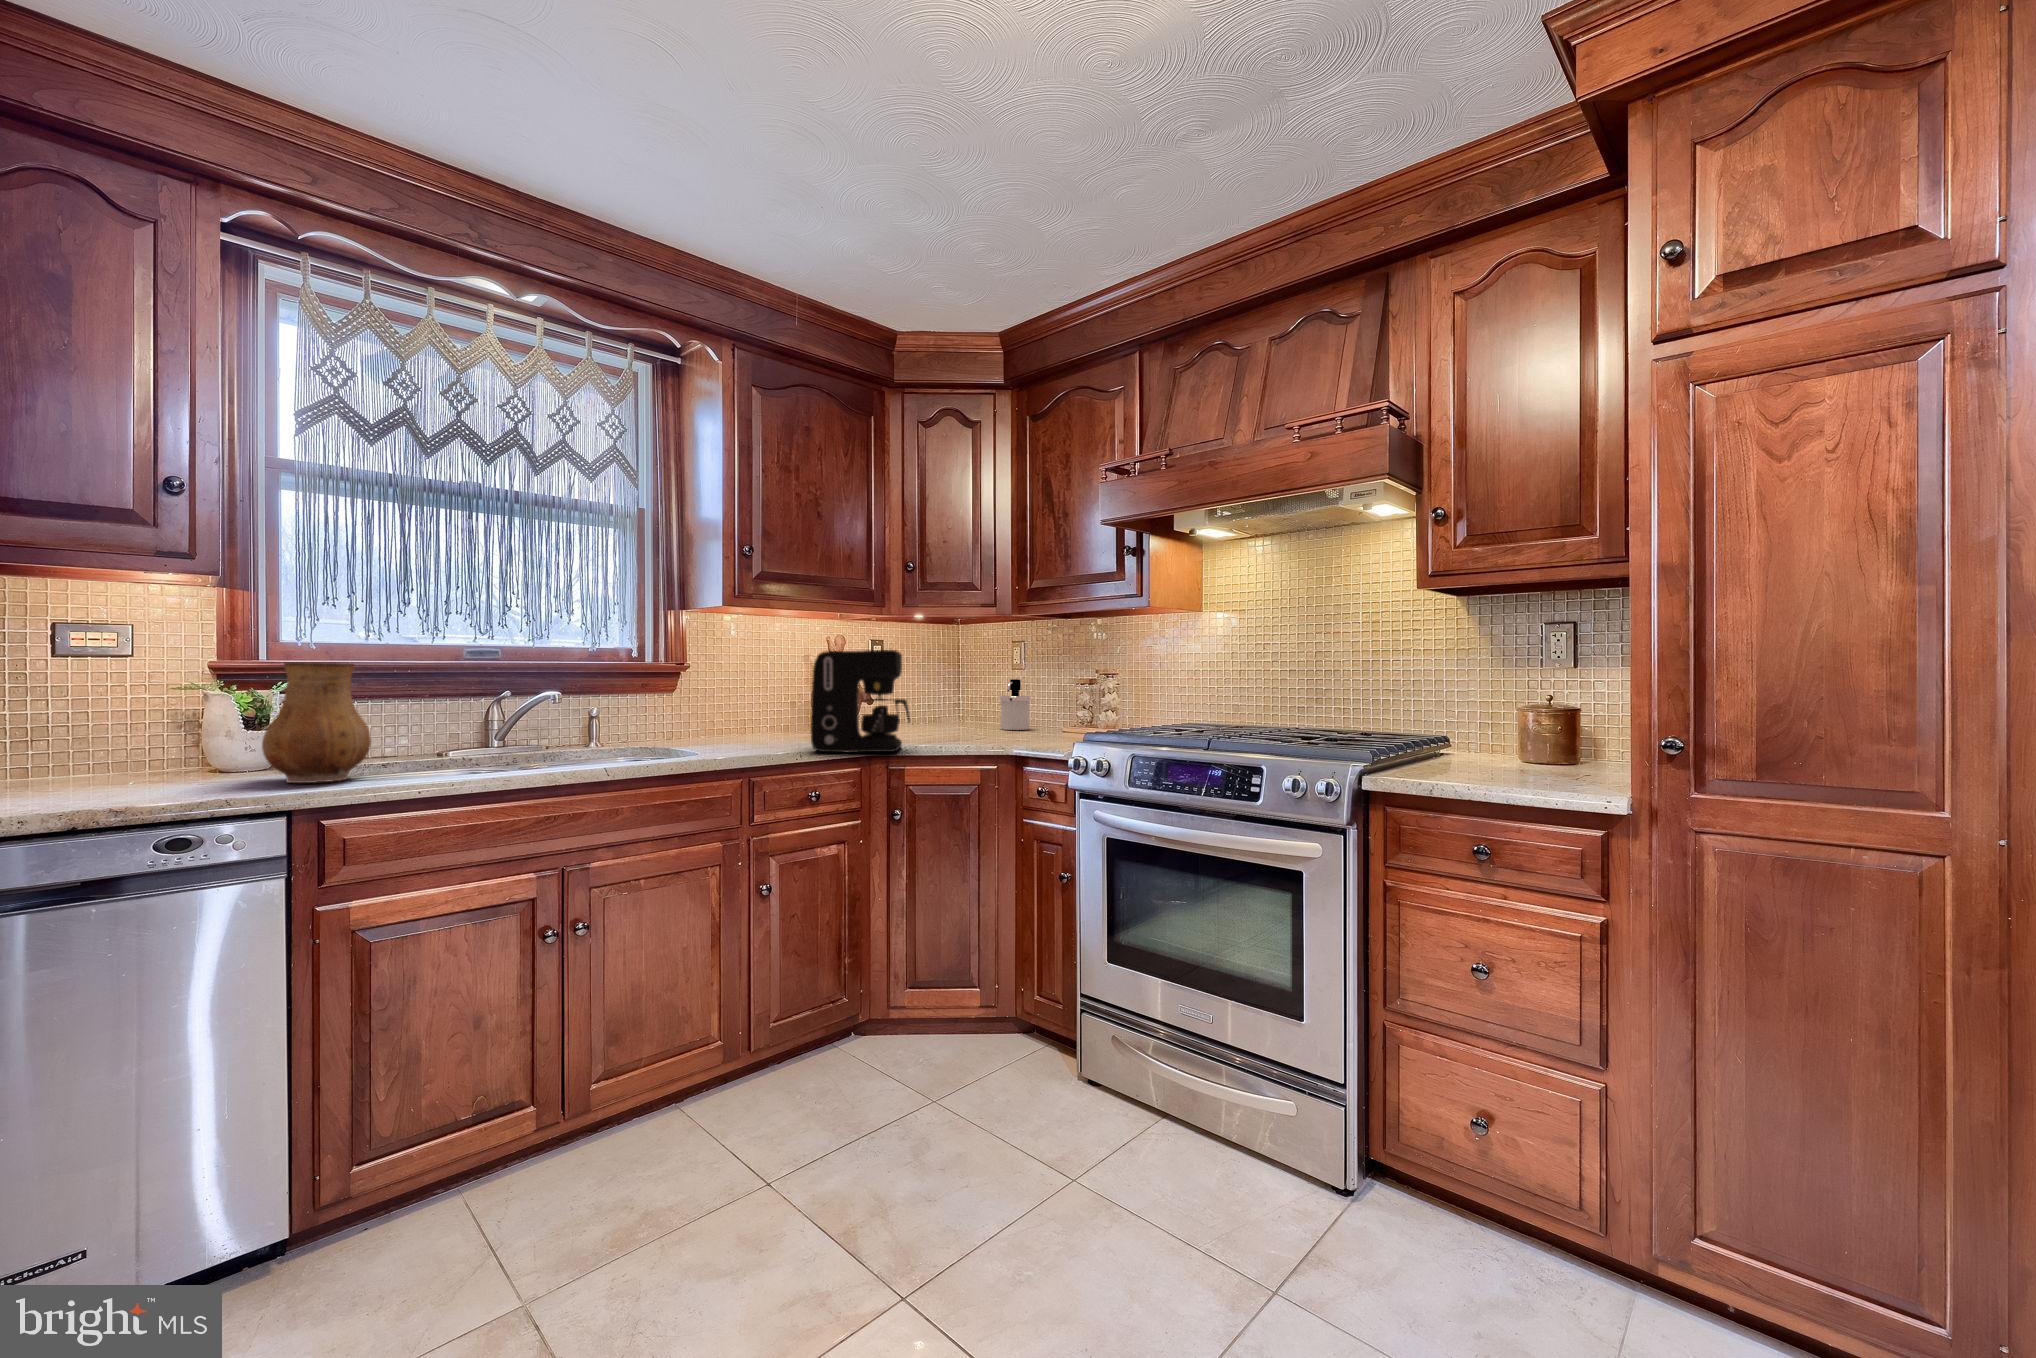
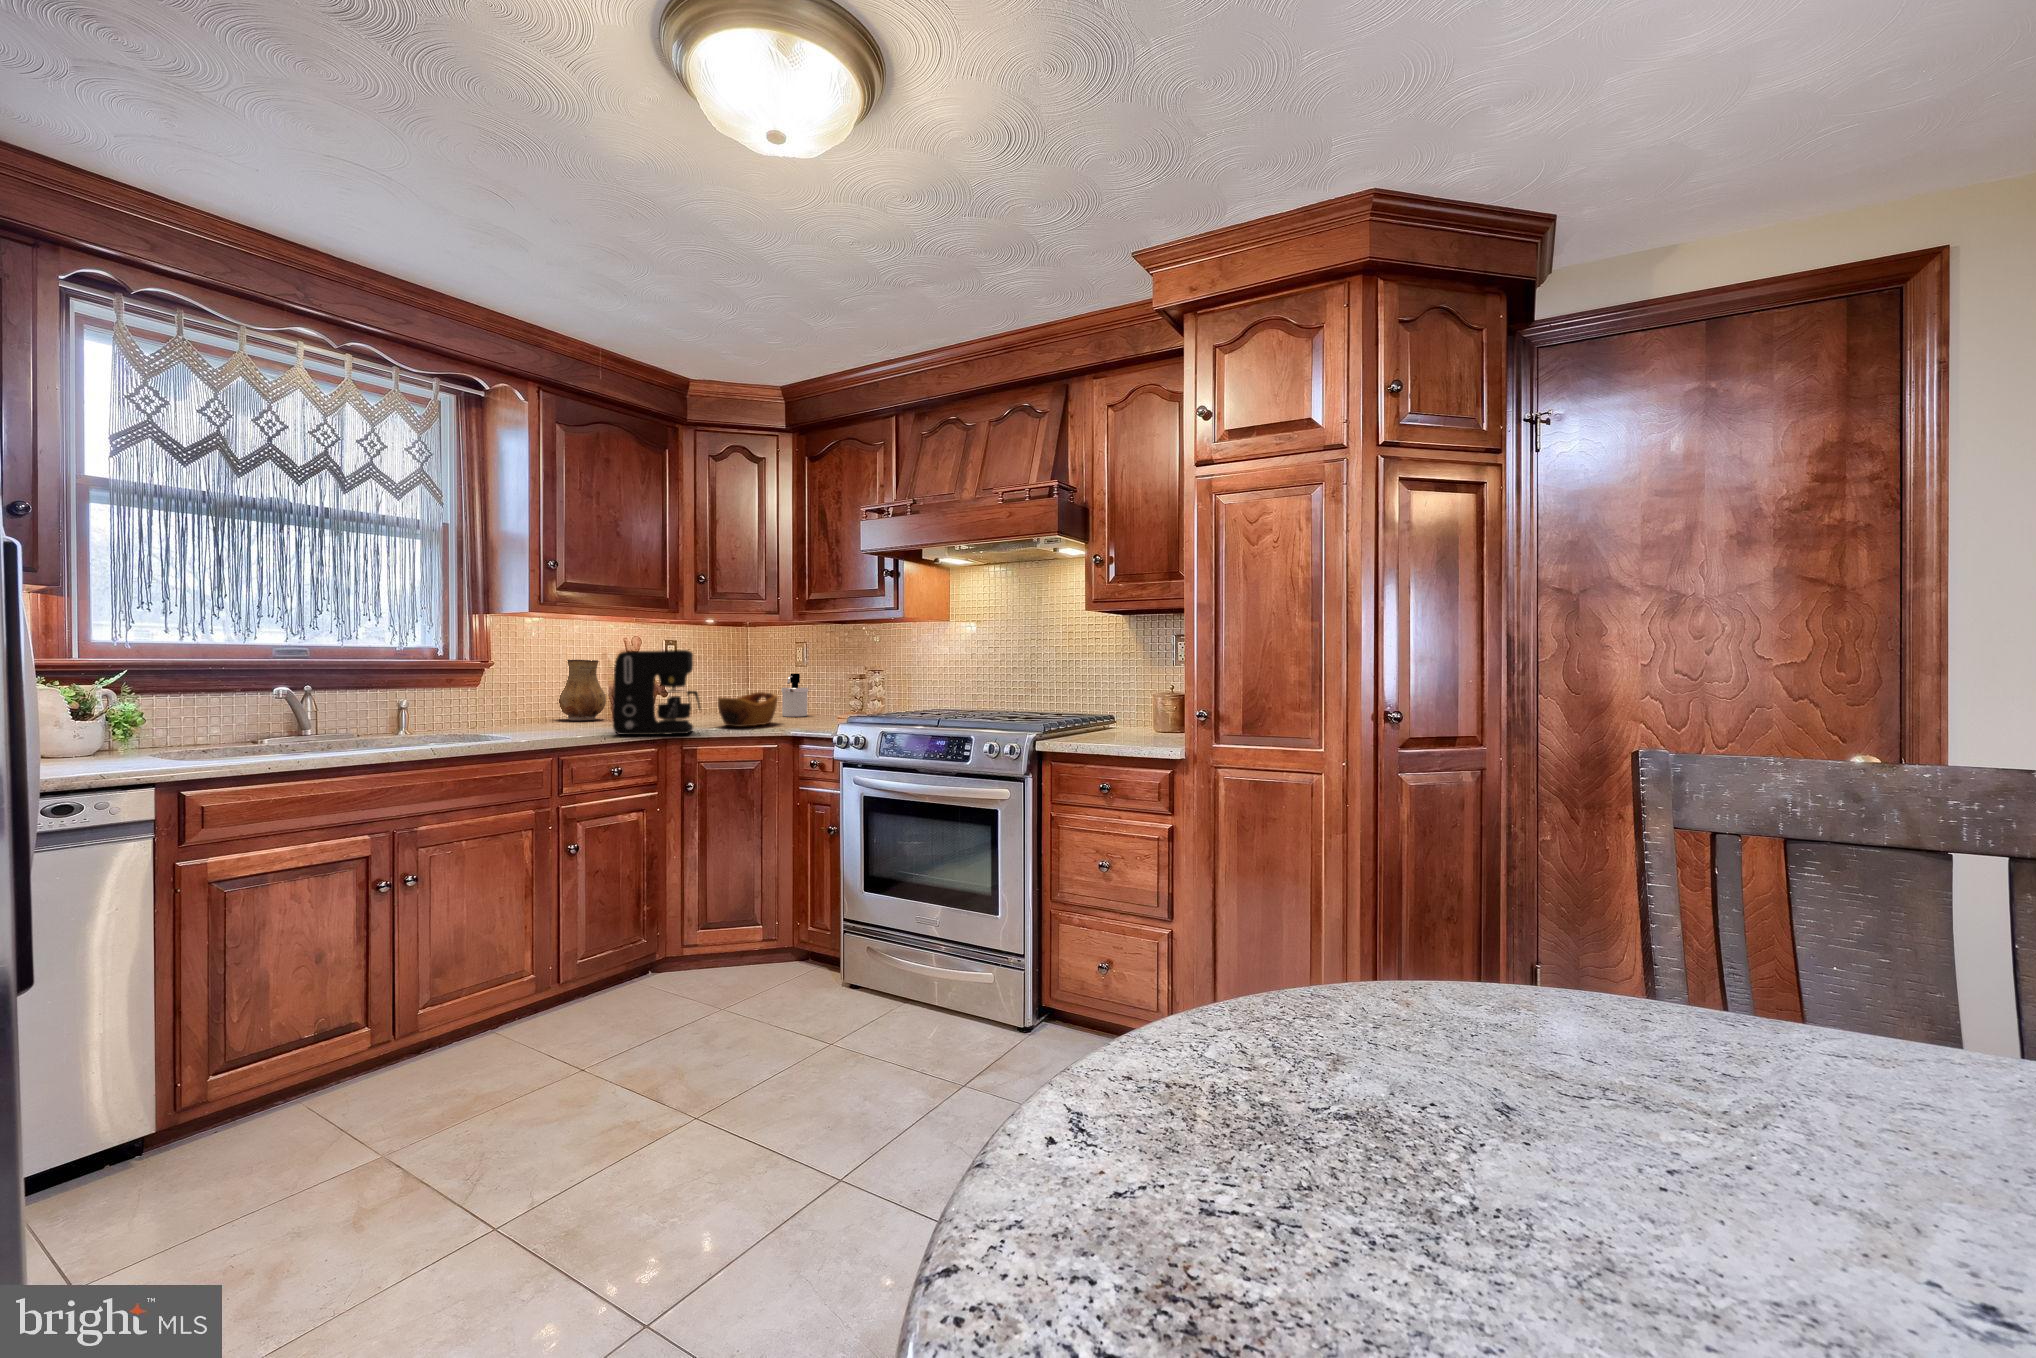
ceramic pitcher: present [262,662,371,783] -> present [557,660,606,720]
wooden bowl: none [930,701,998,743] -> present [718,692,778,727]

